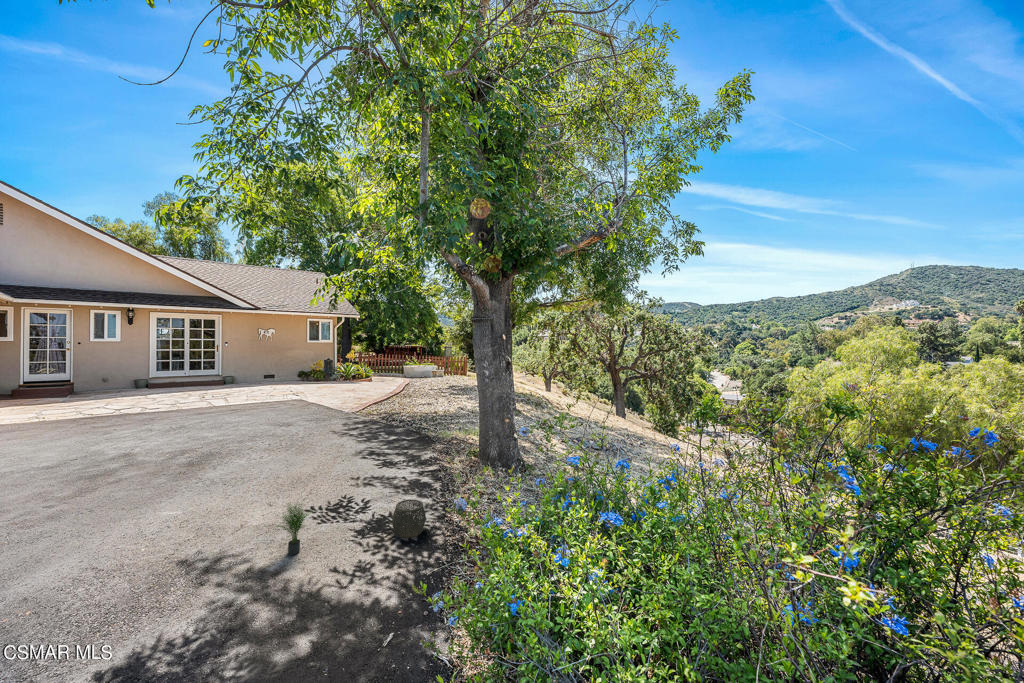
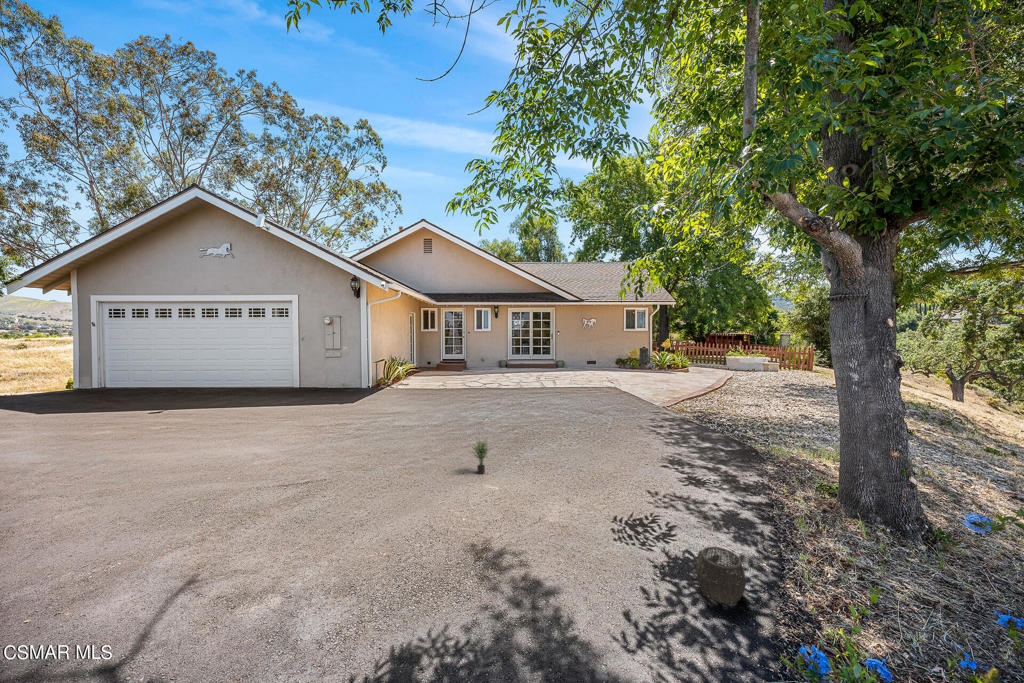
potted plant: present [277,506,309,555] -> present [472,441,487,474]

